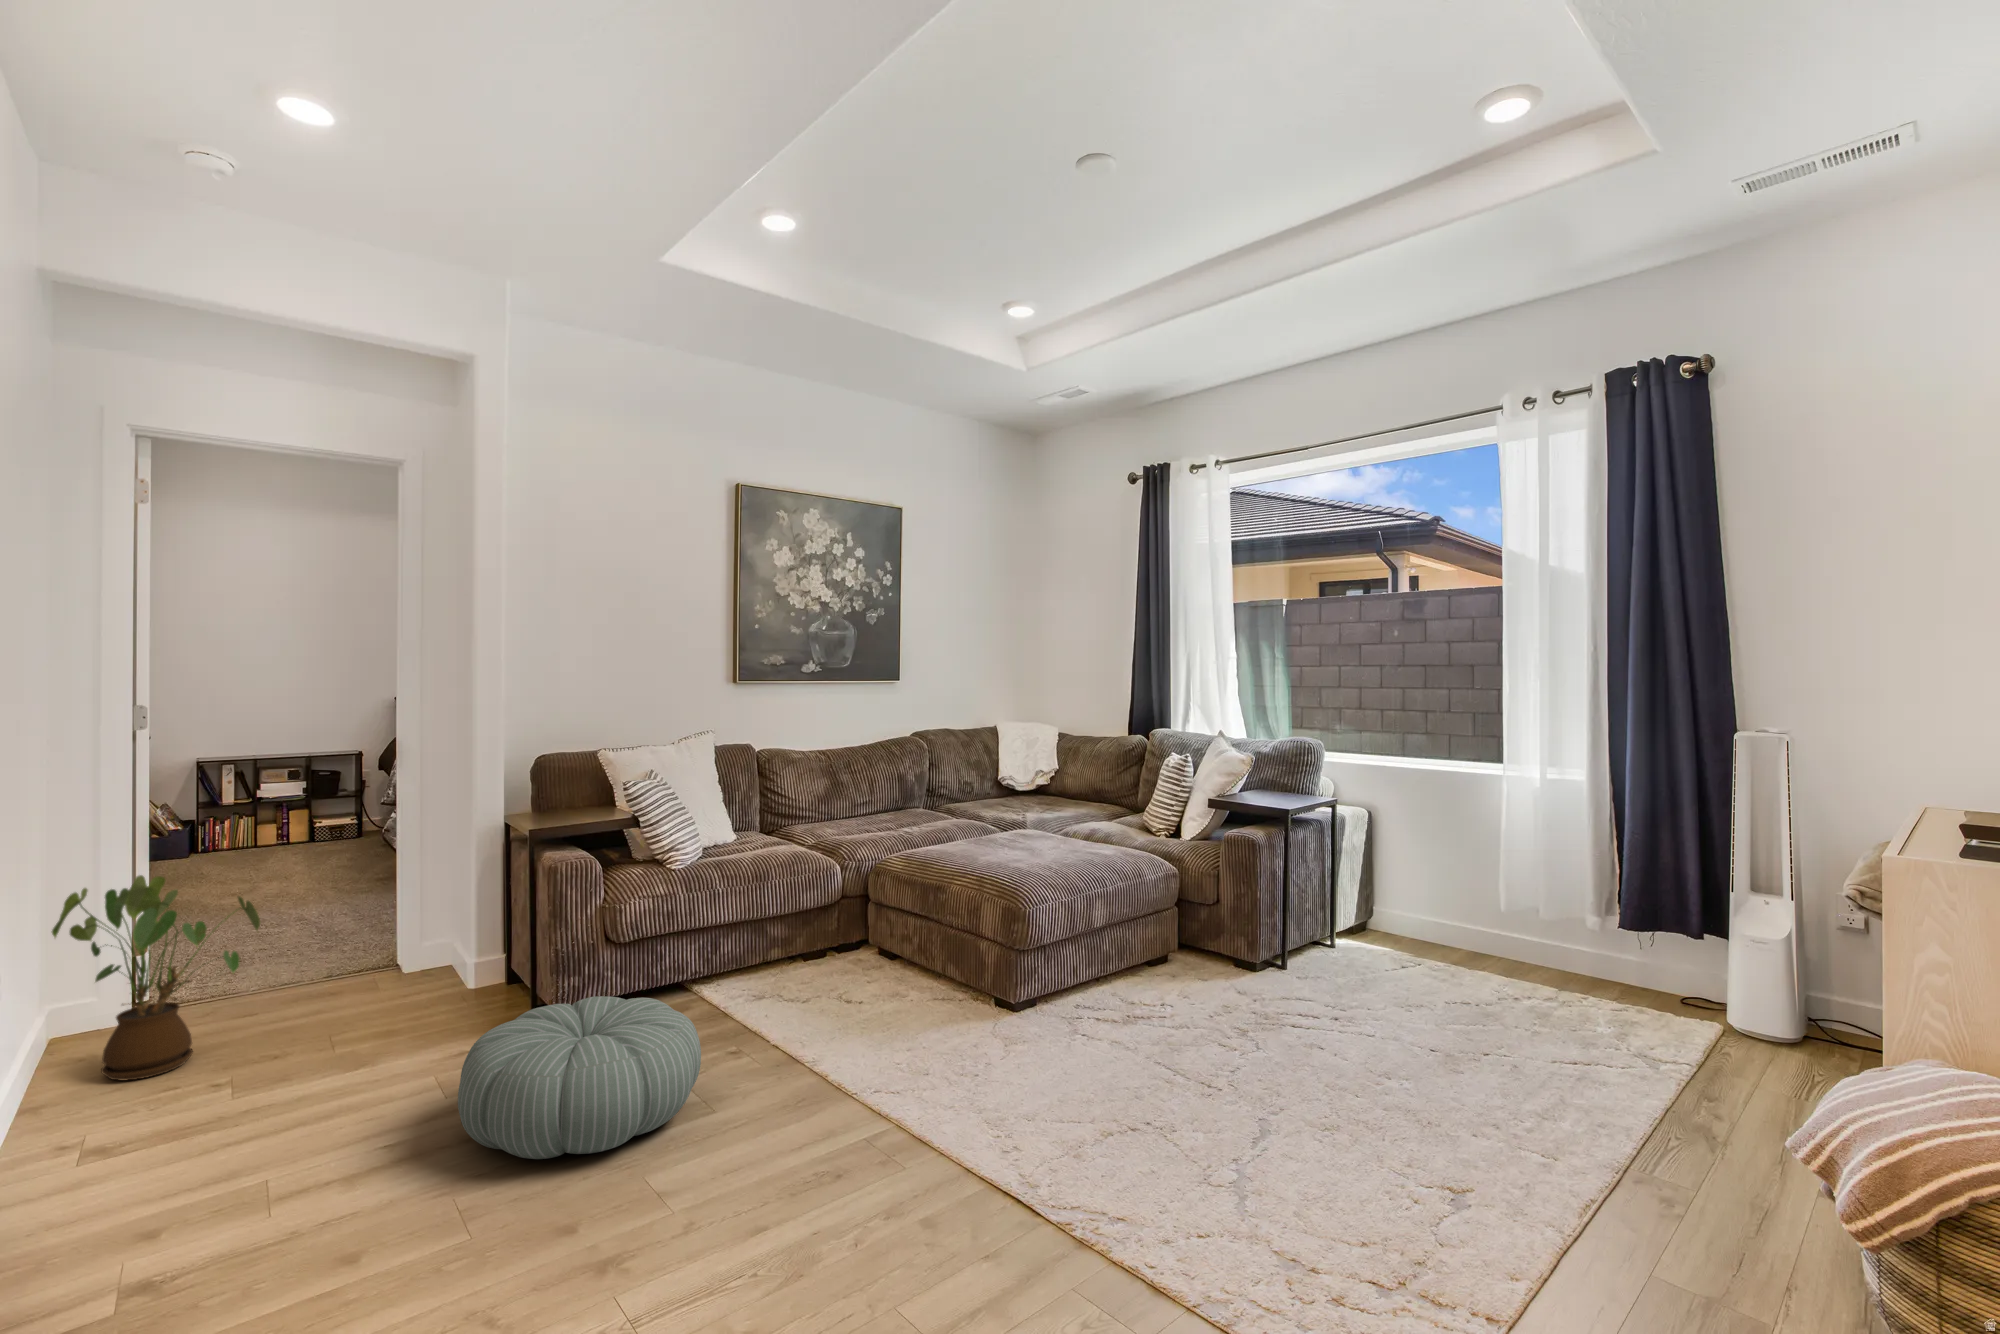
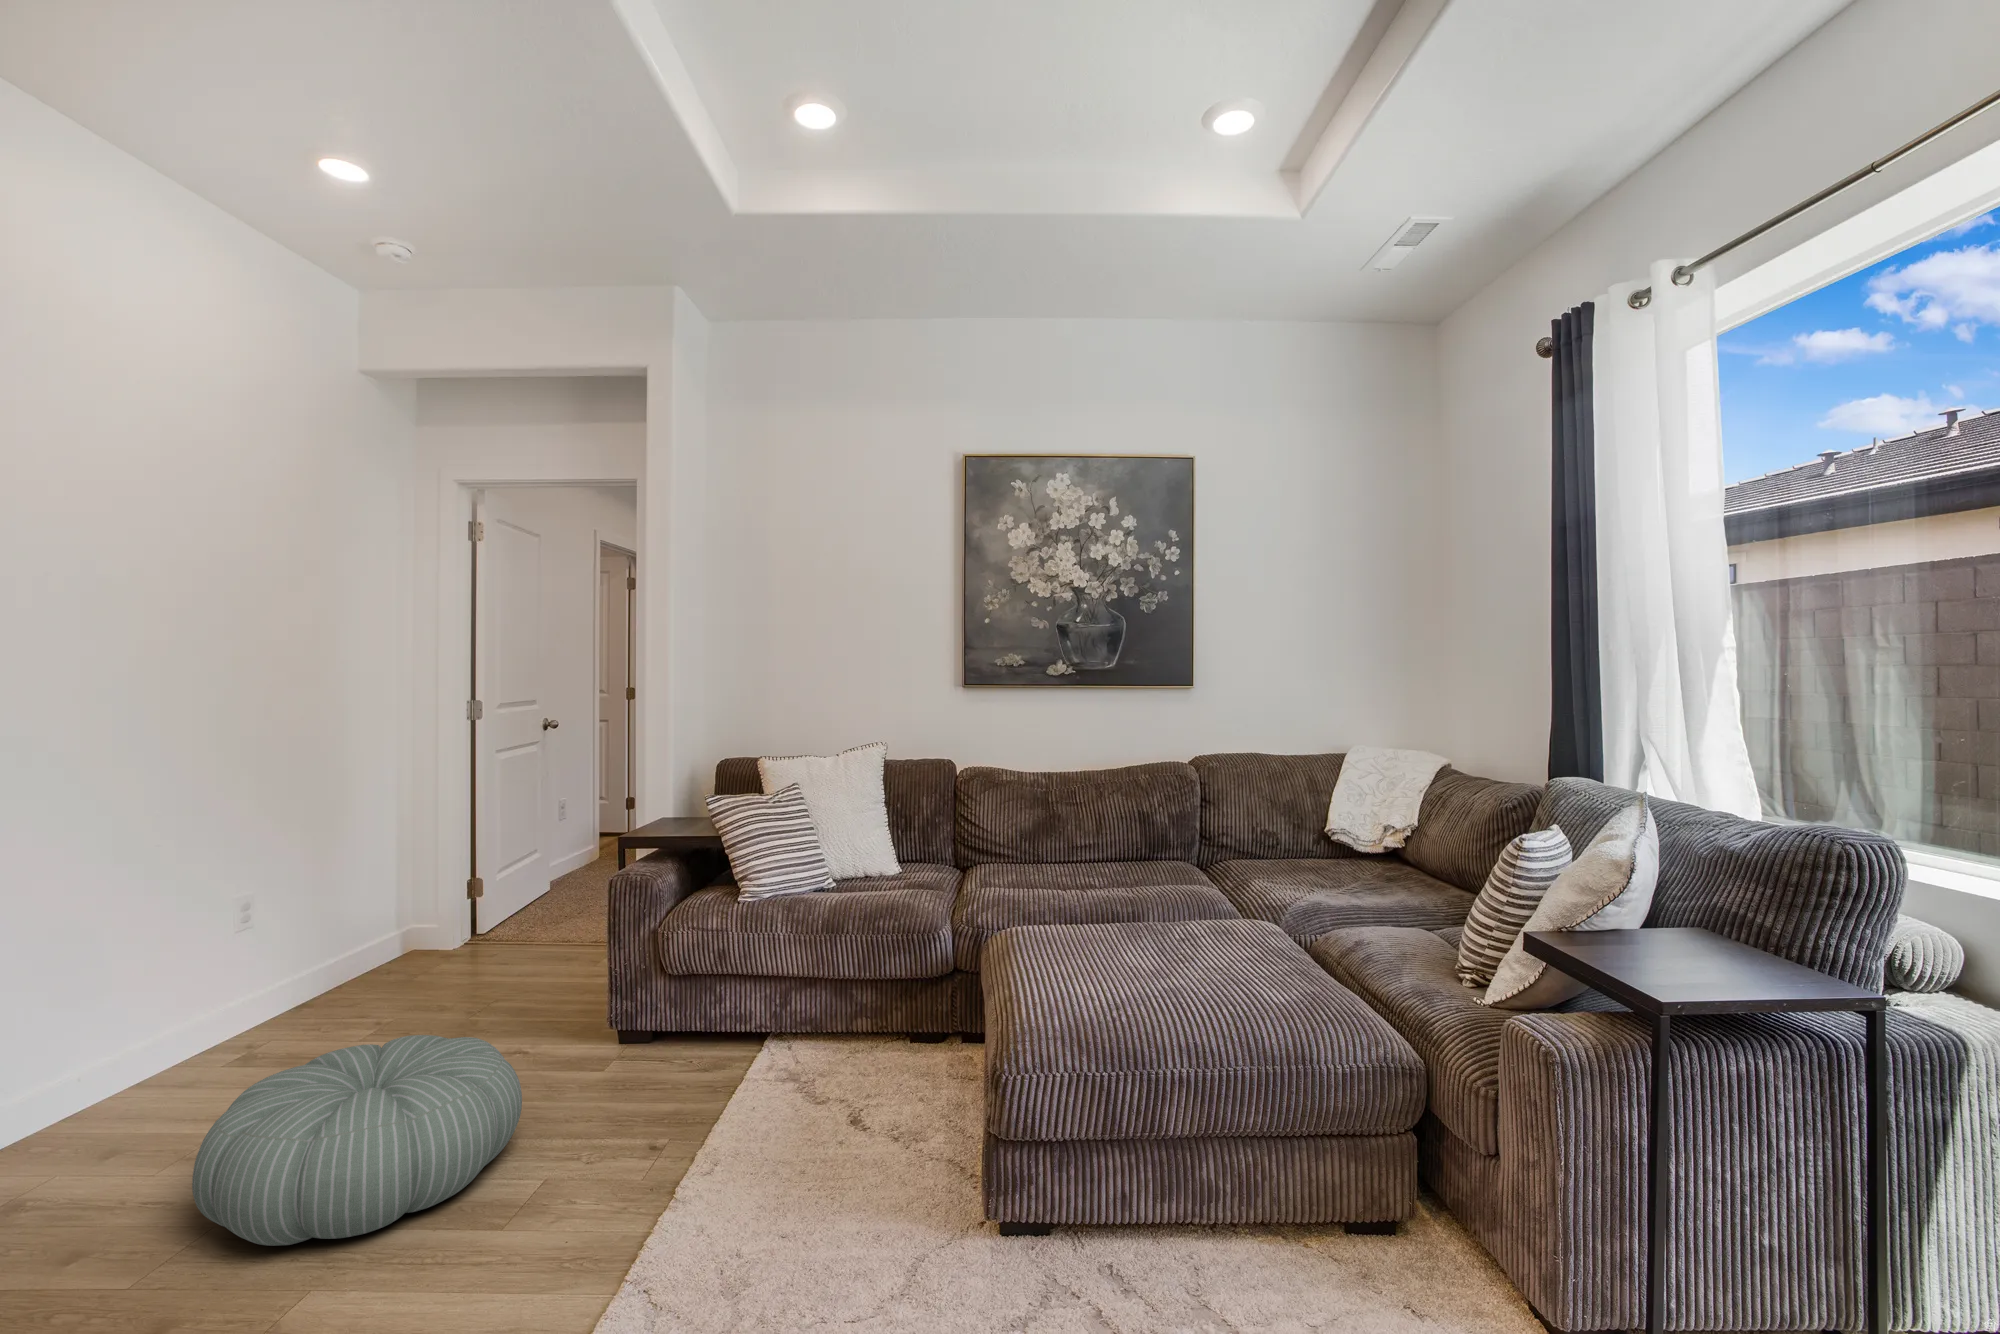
house plant: present [52,875,260,1081] -> none [314,835,456,1005]

